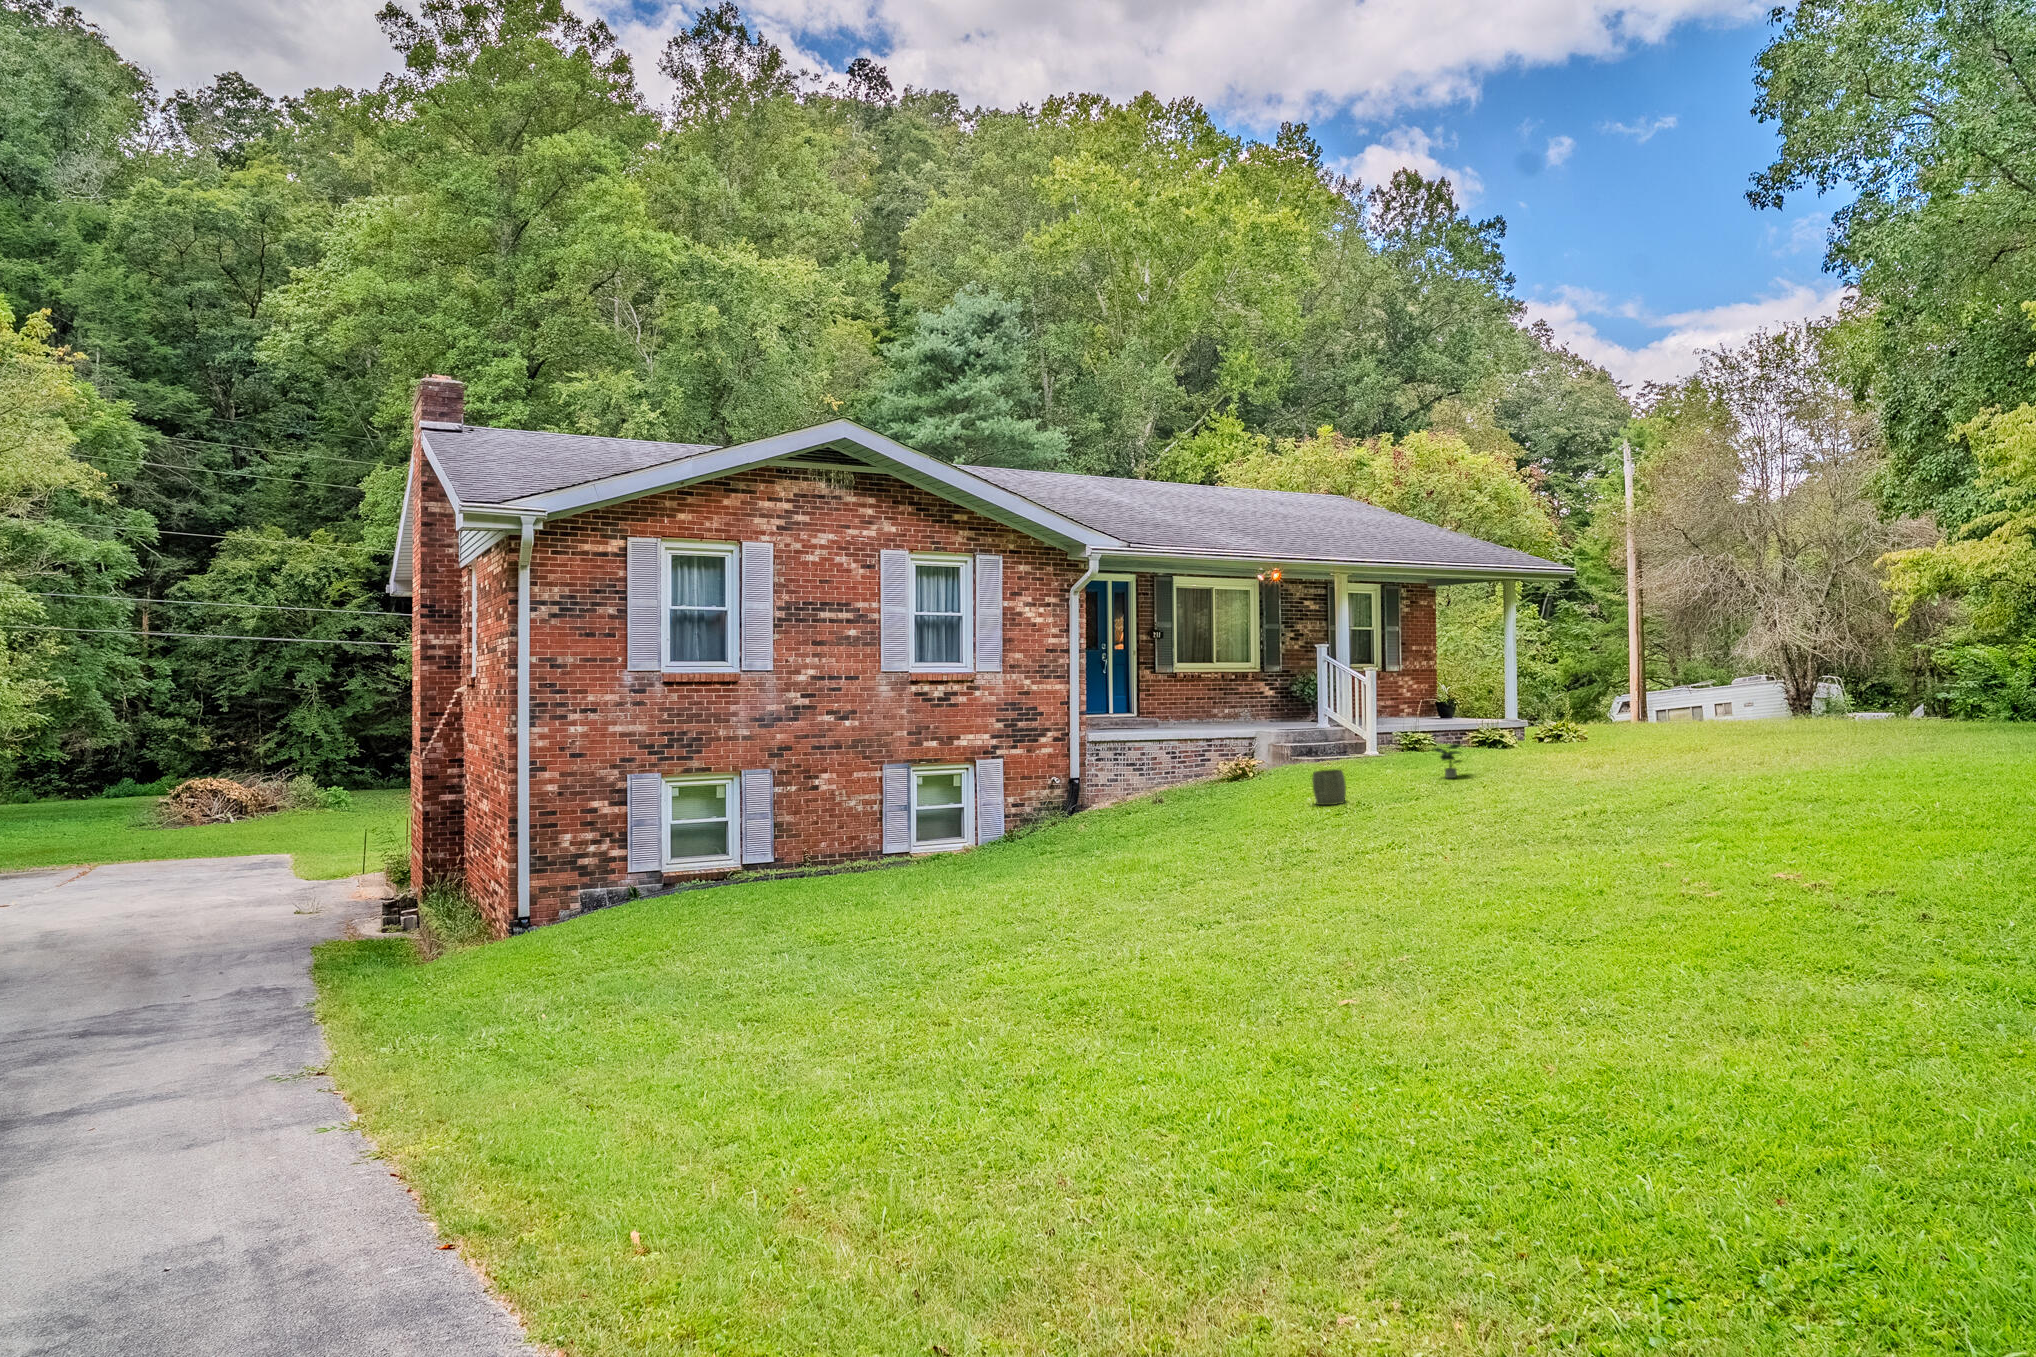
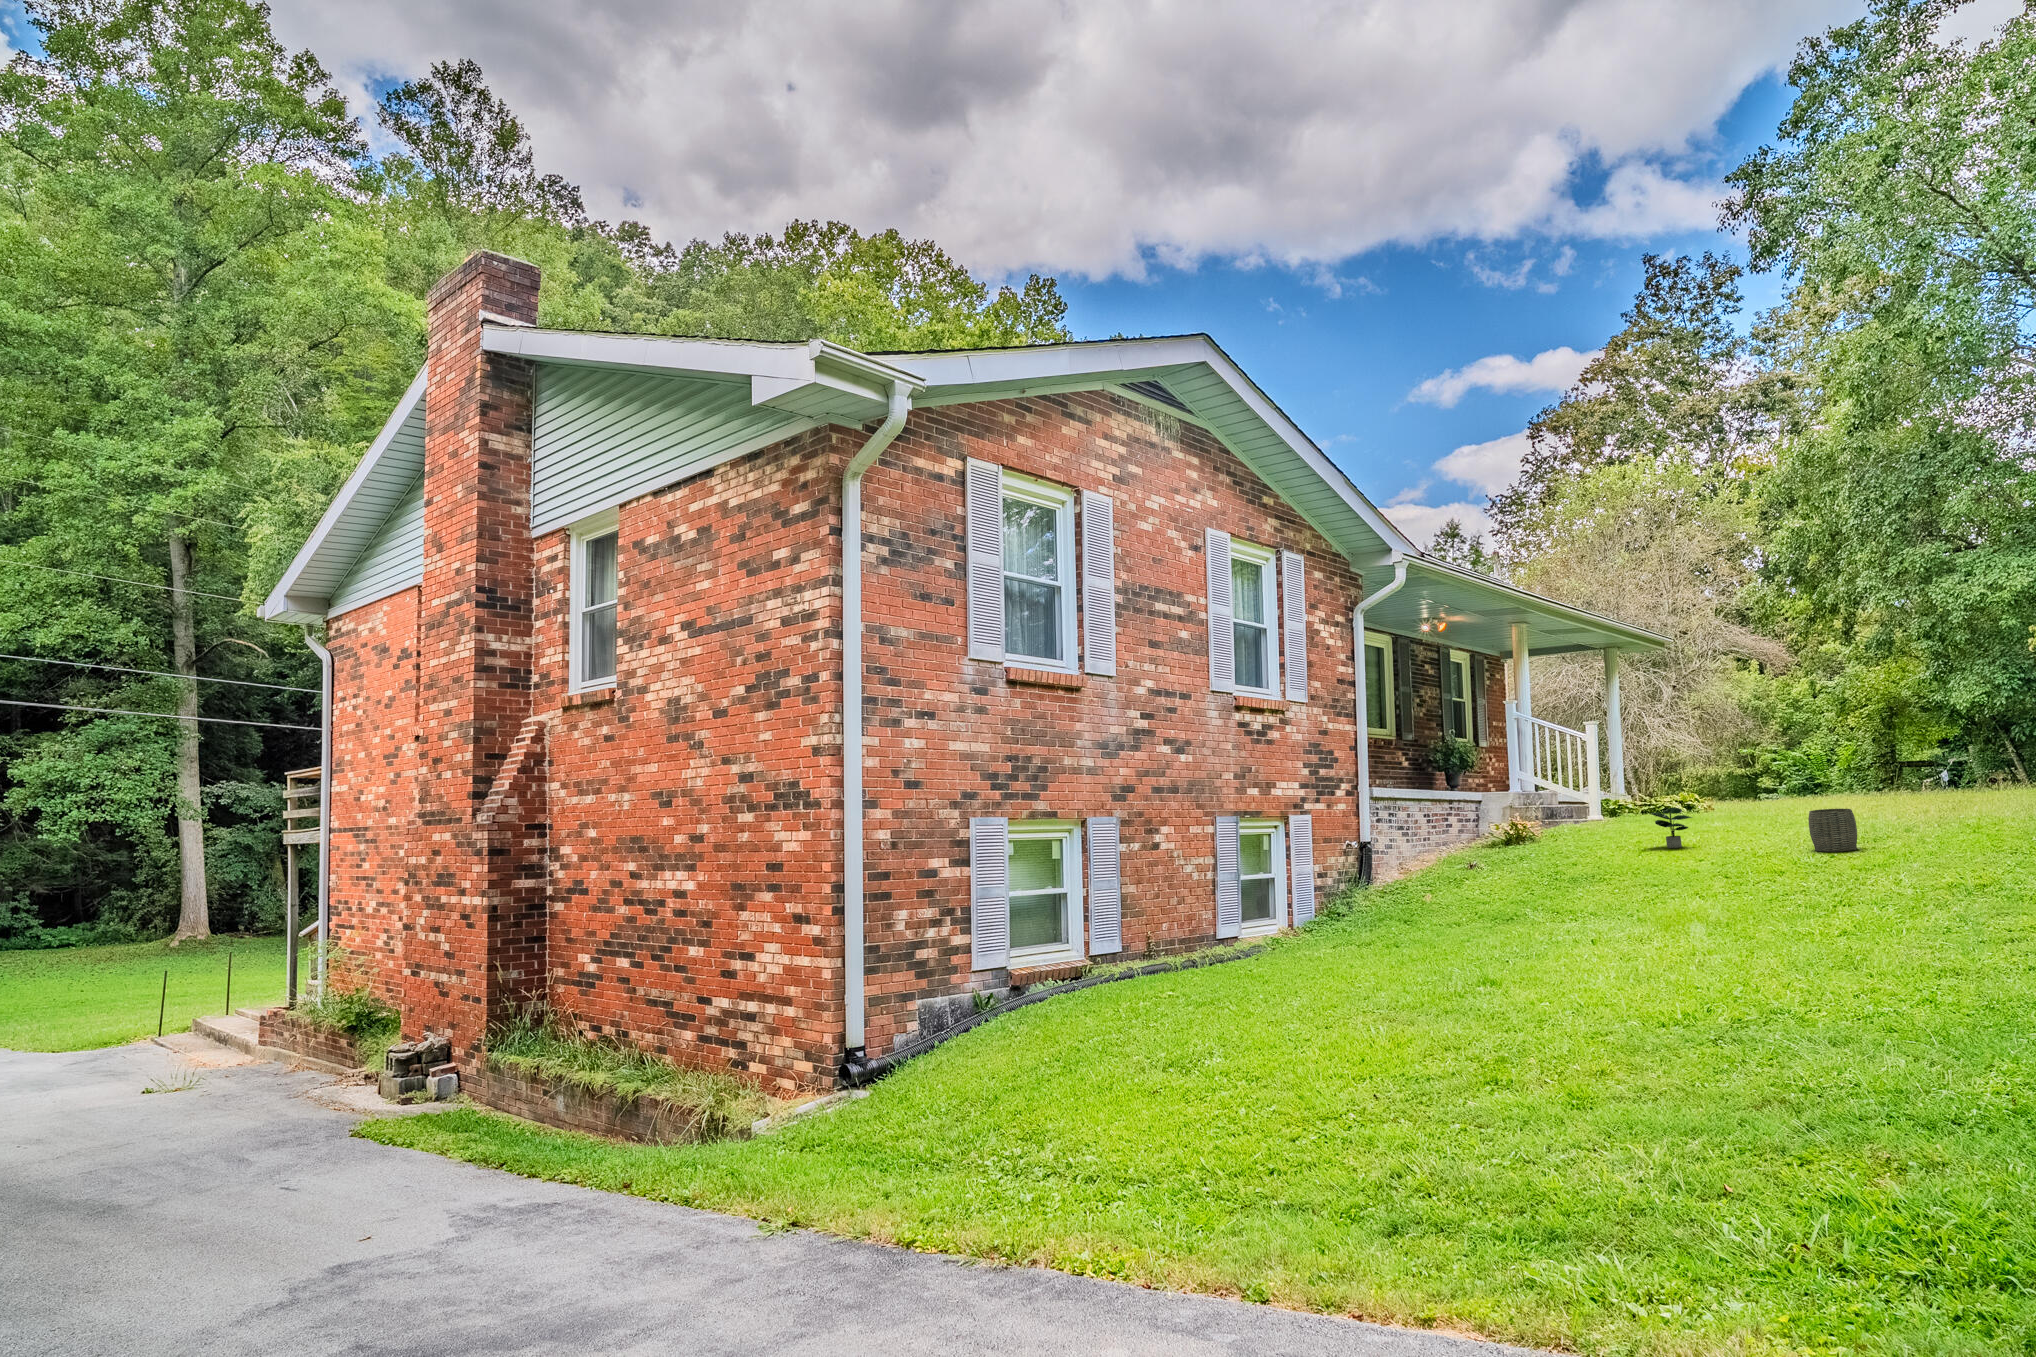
potted plant: present [1434,744,1461,778] -> present [1651,808,1692,848]

